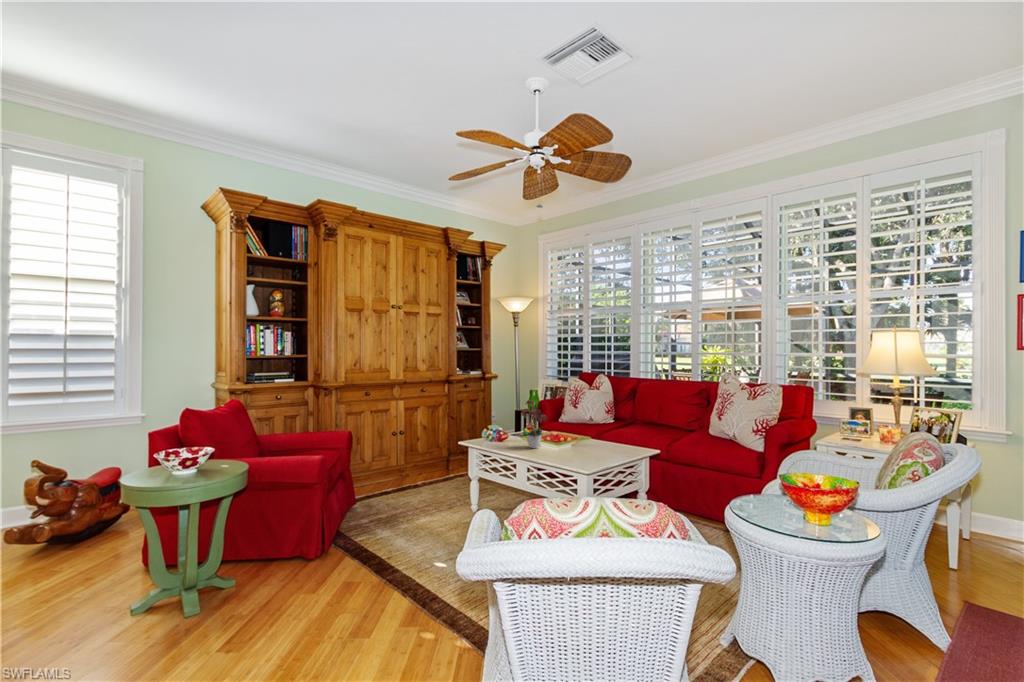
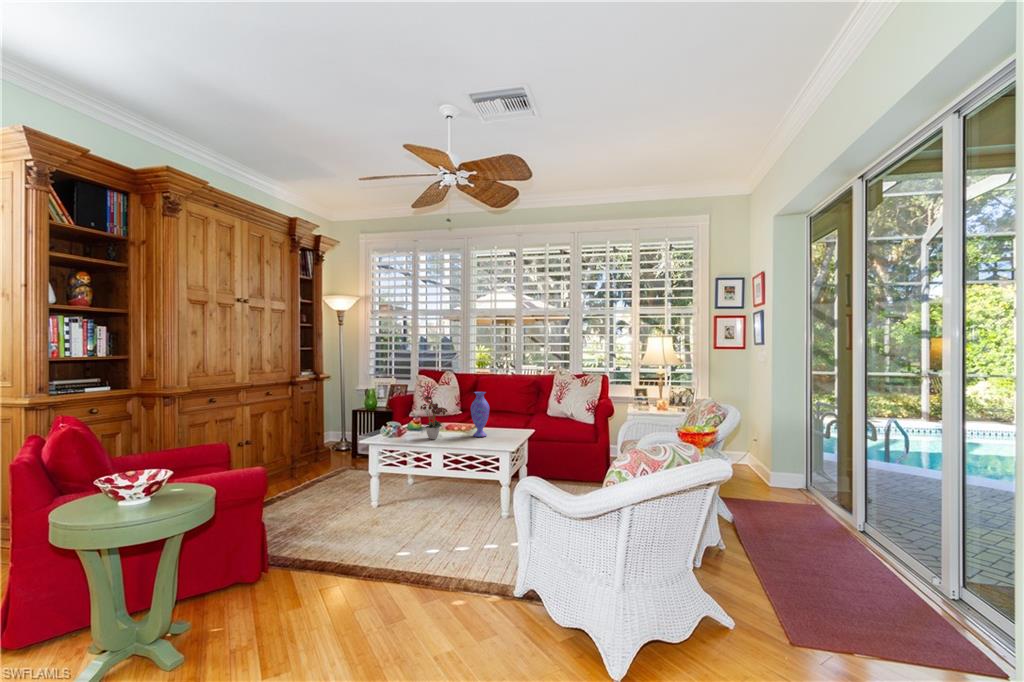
vase: none [576,399,599,452] -> present [471,392,489,437]

